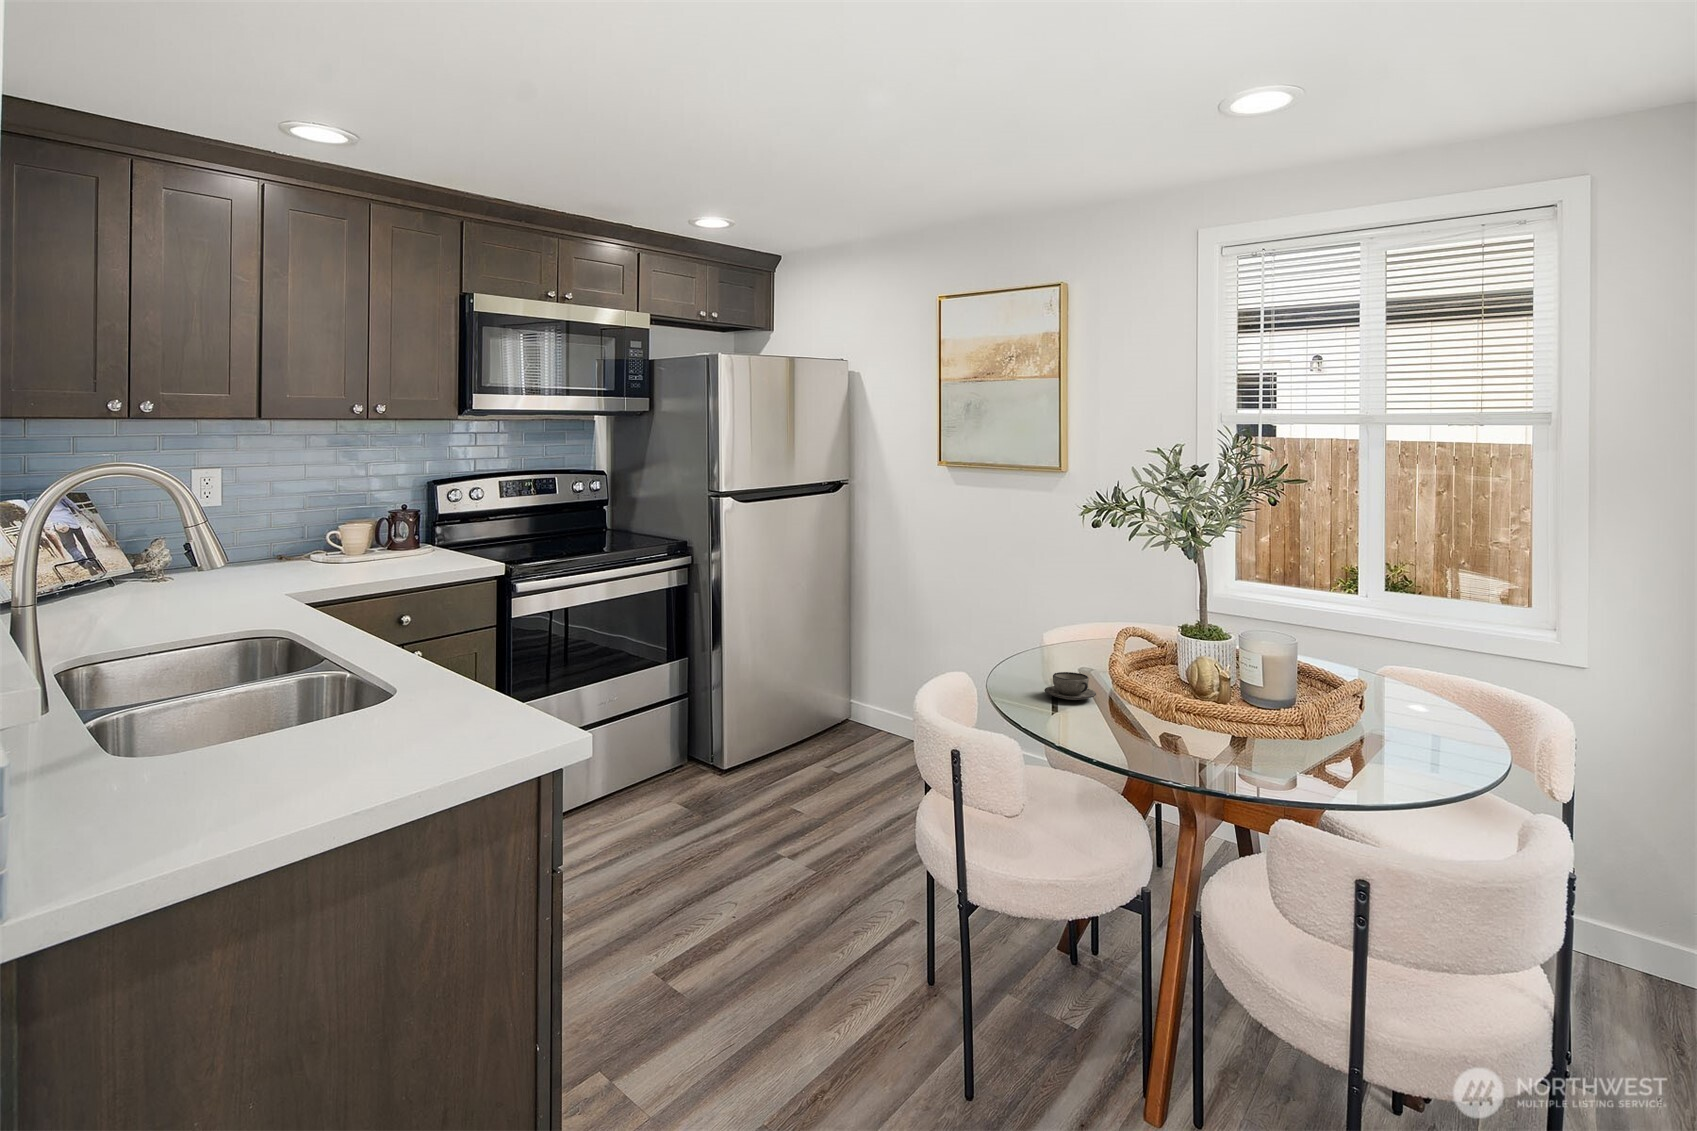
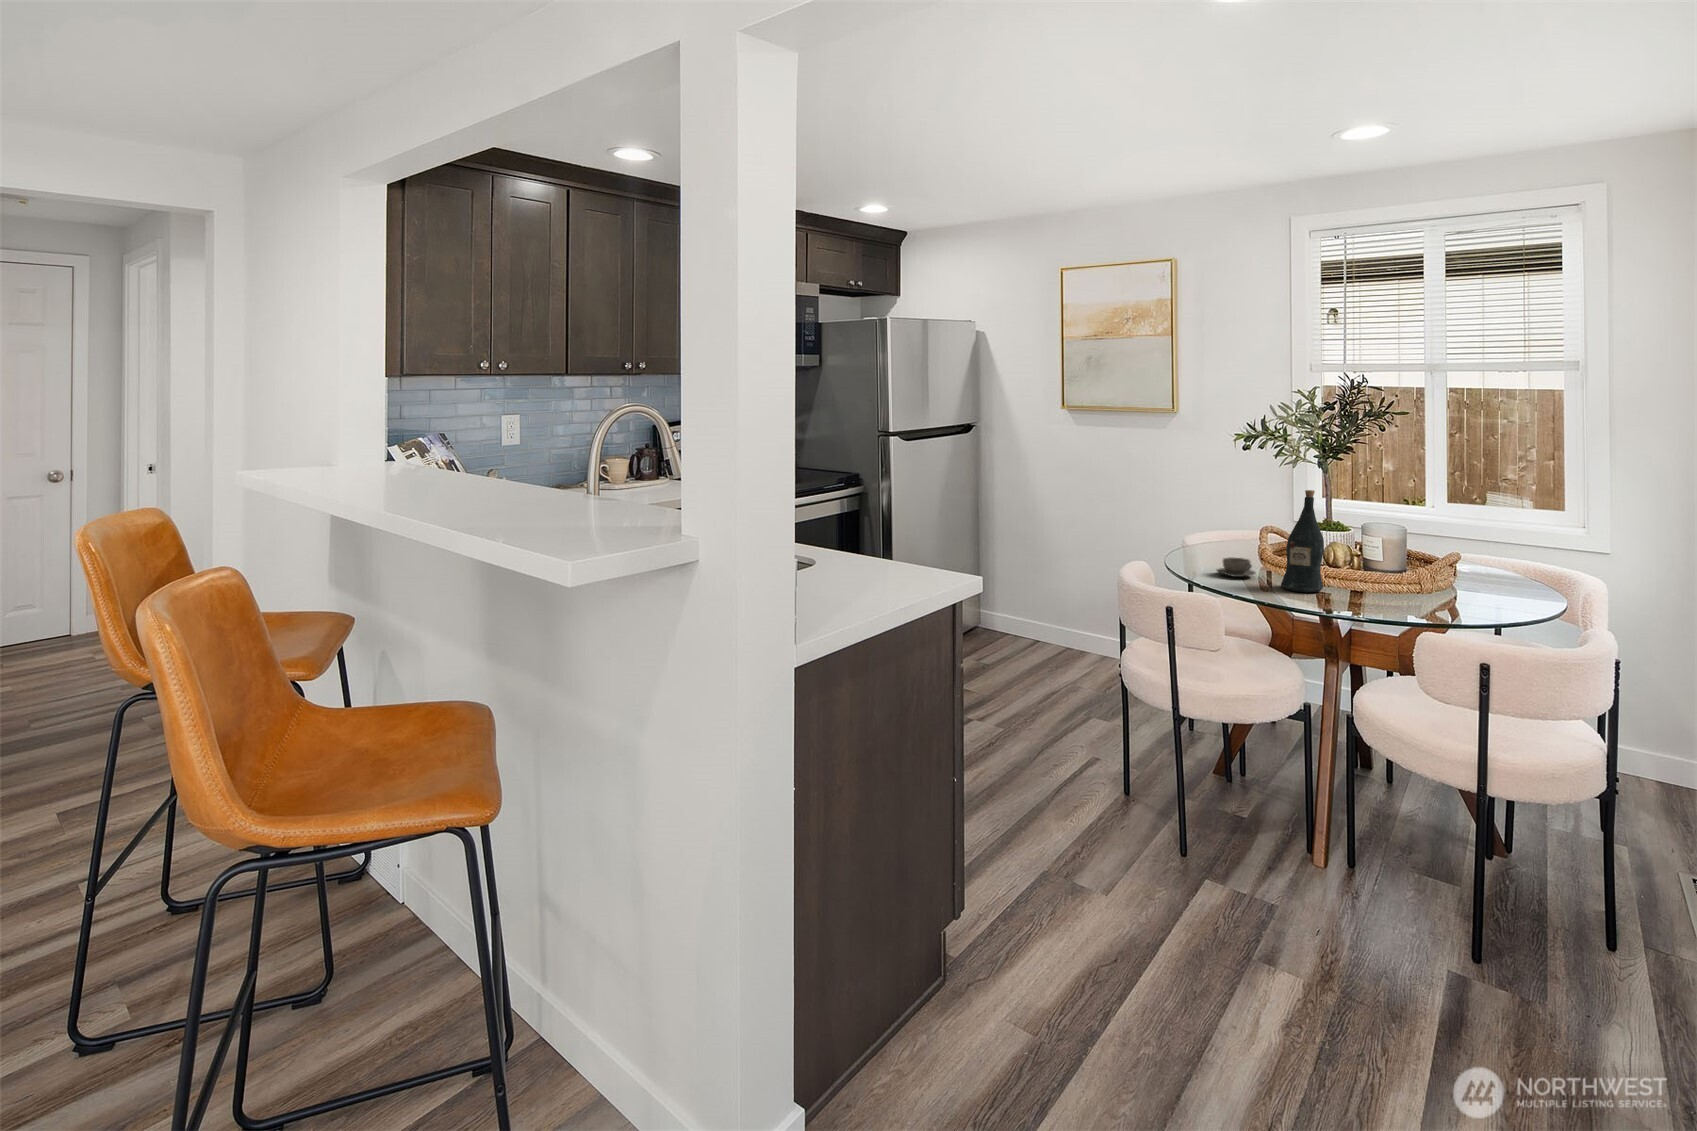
wine bottle: none [1119,587,1175,730] -> present [1281,490,1324,592]

